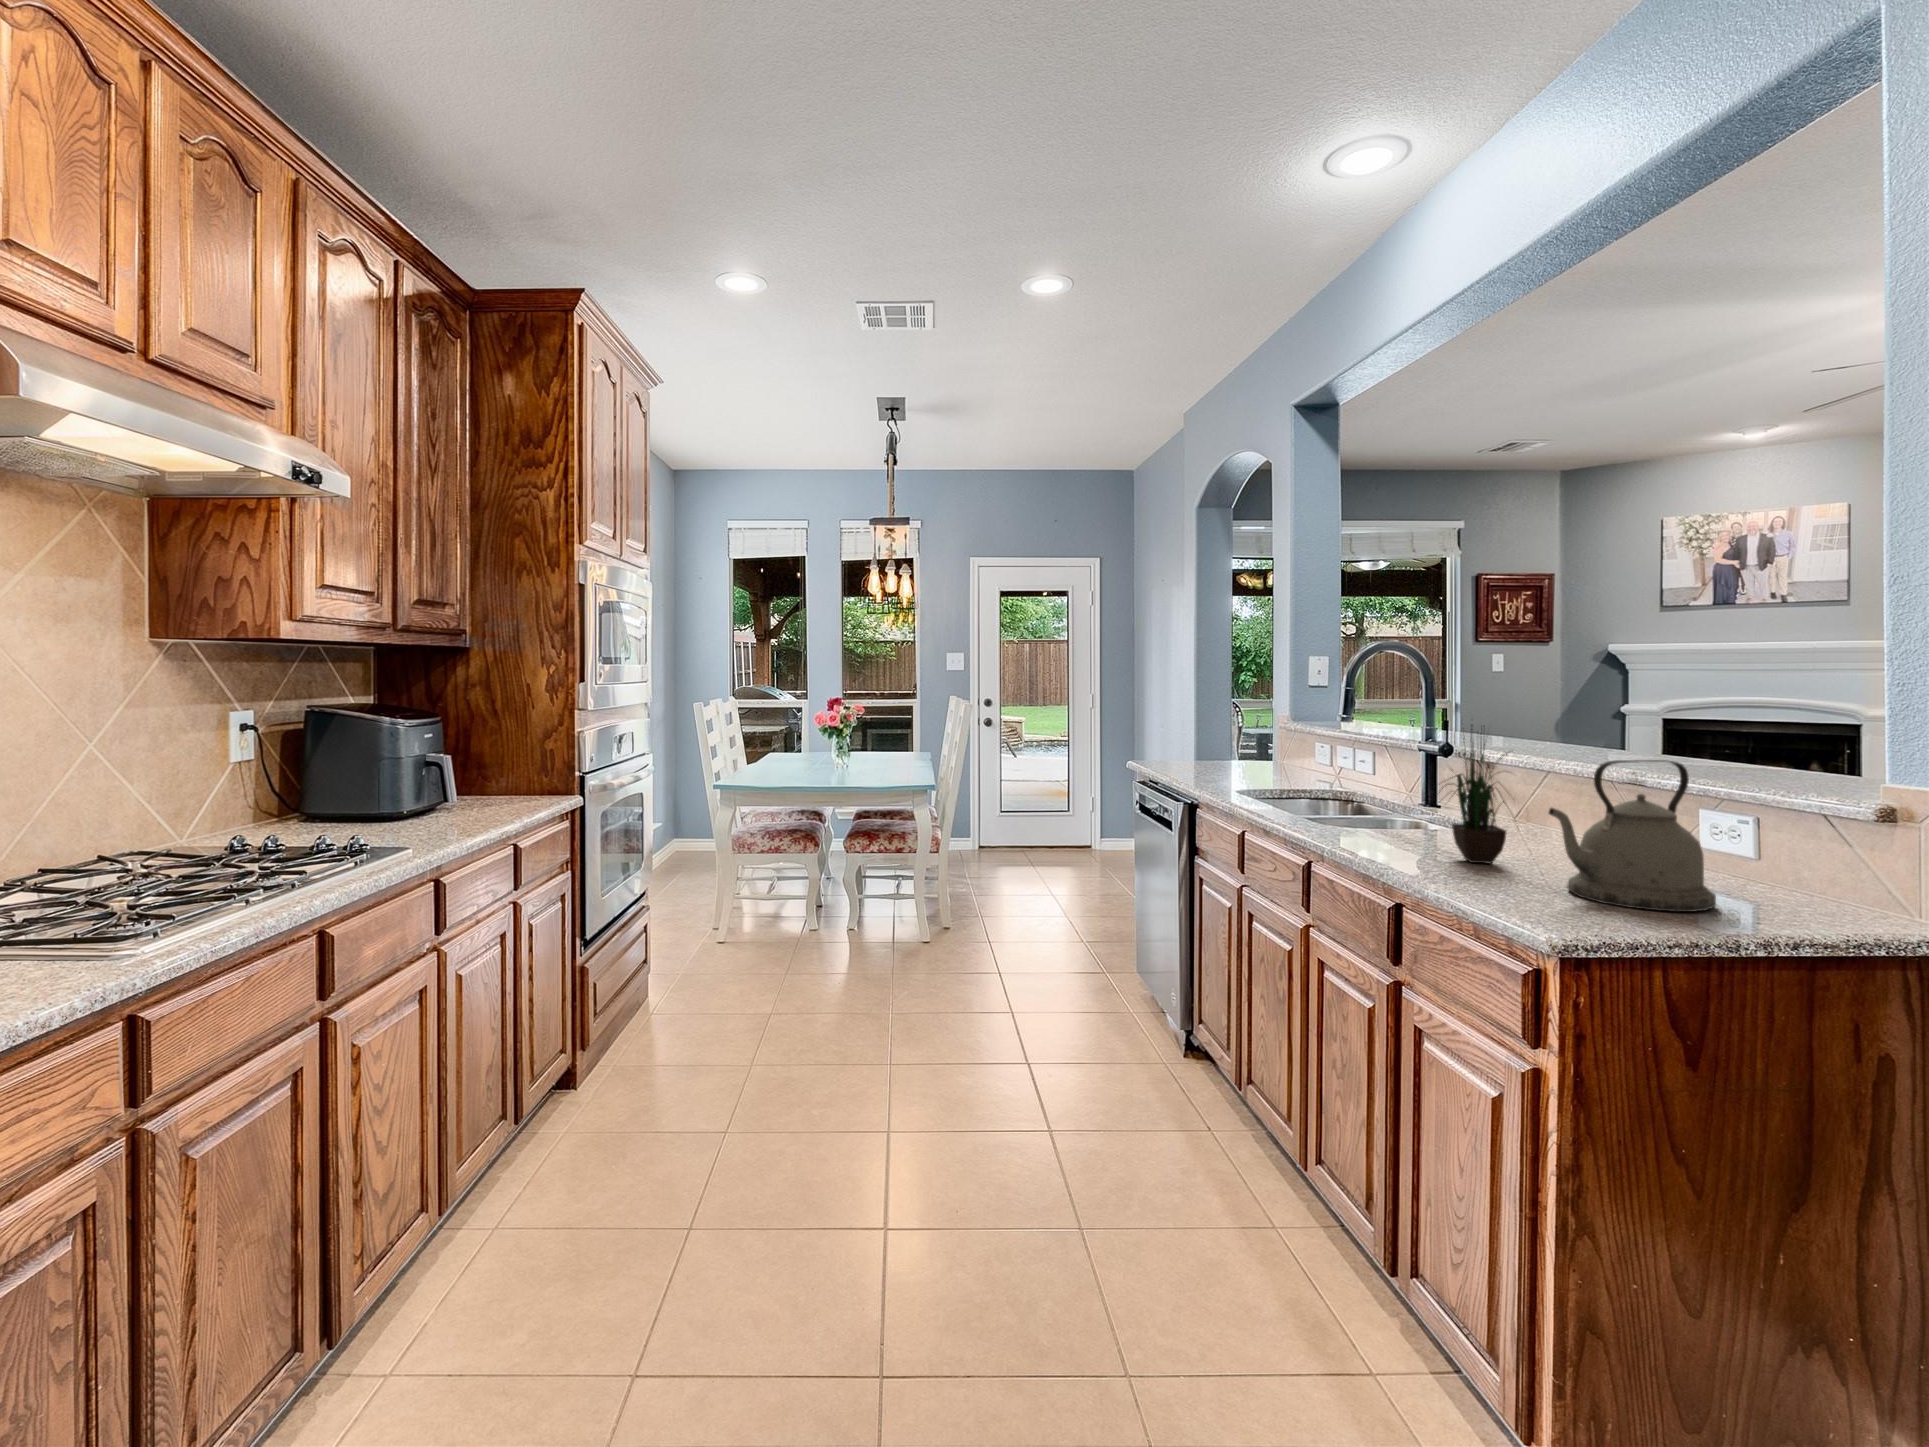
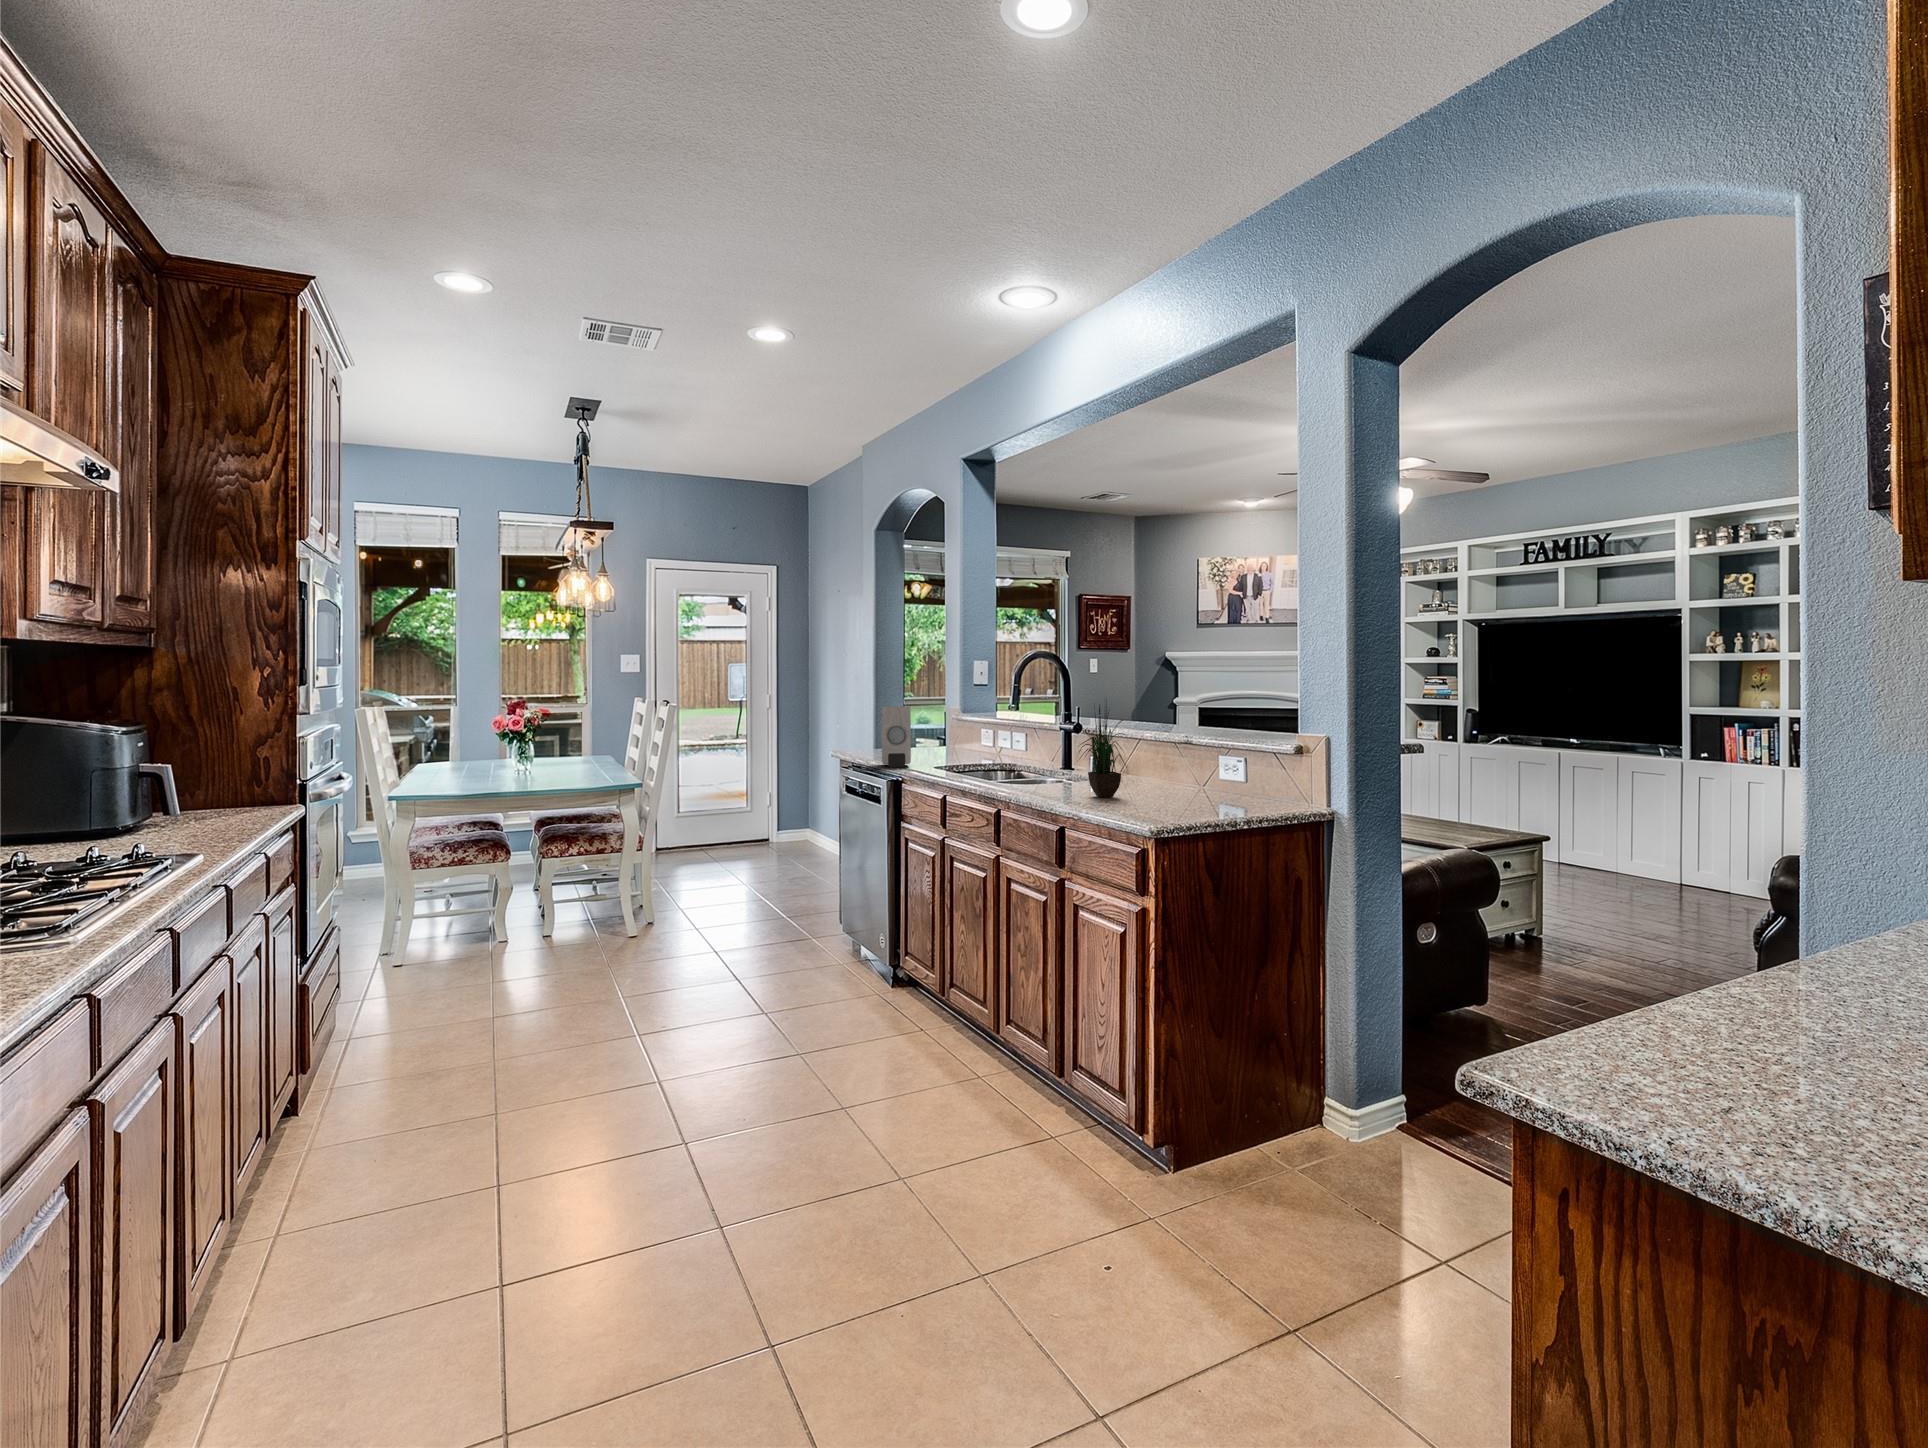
soap dispenser: none [1185,714,1222,789] -> present [881,706,911,767]
kettle: present [1549,760,1716,912] -> none [1148,720,1234,811]

